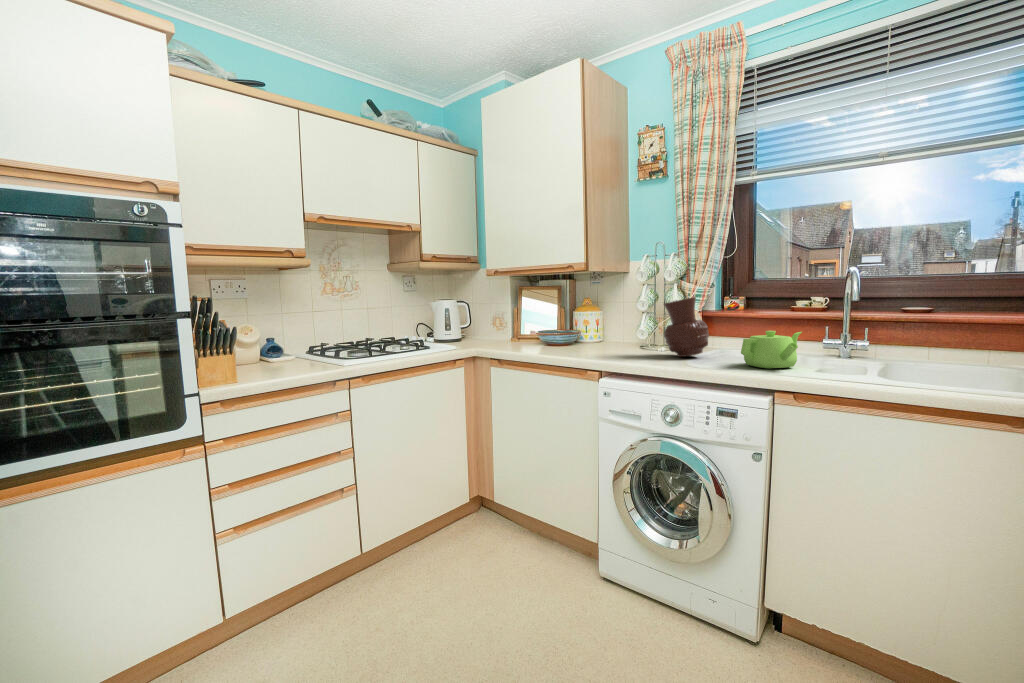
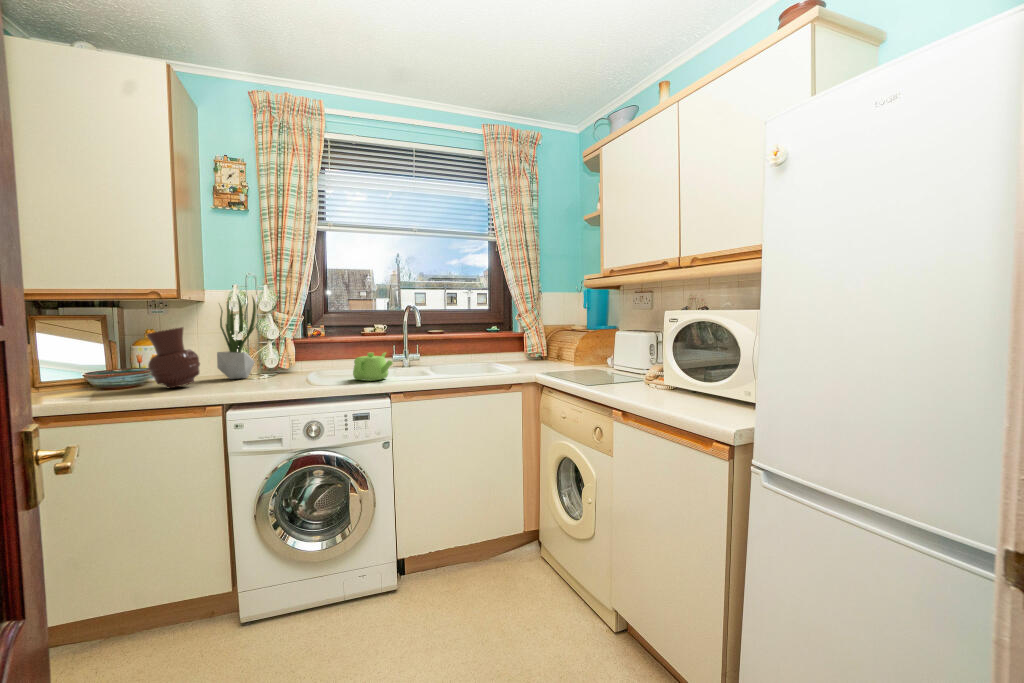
potted plant: none [623,264,660,350] -> present [217,296,256,379]
vase: present [664,297,709,357] -> present [146,327,200,388]

